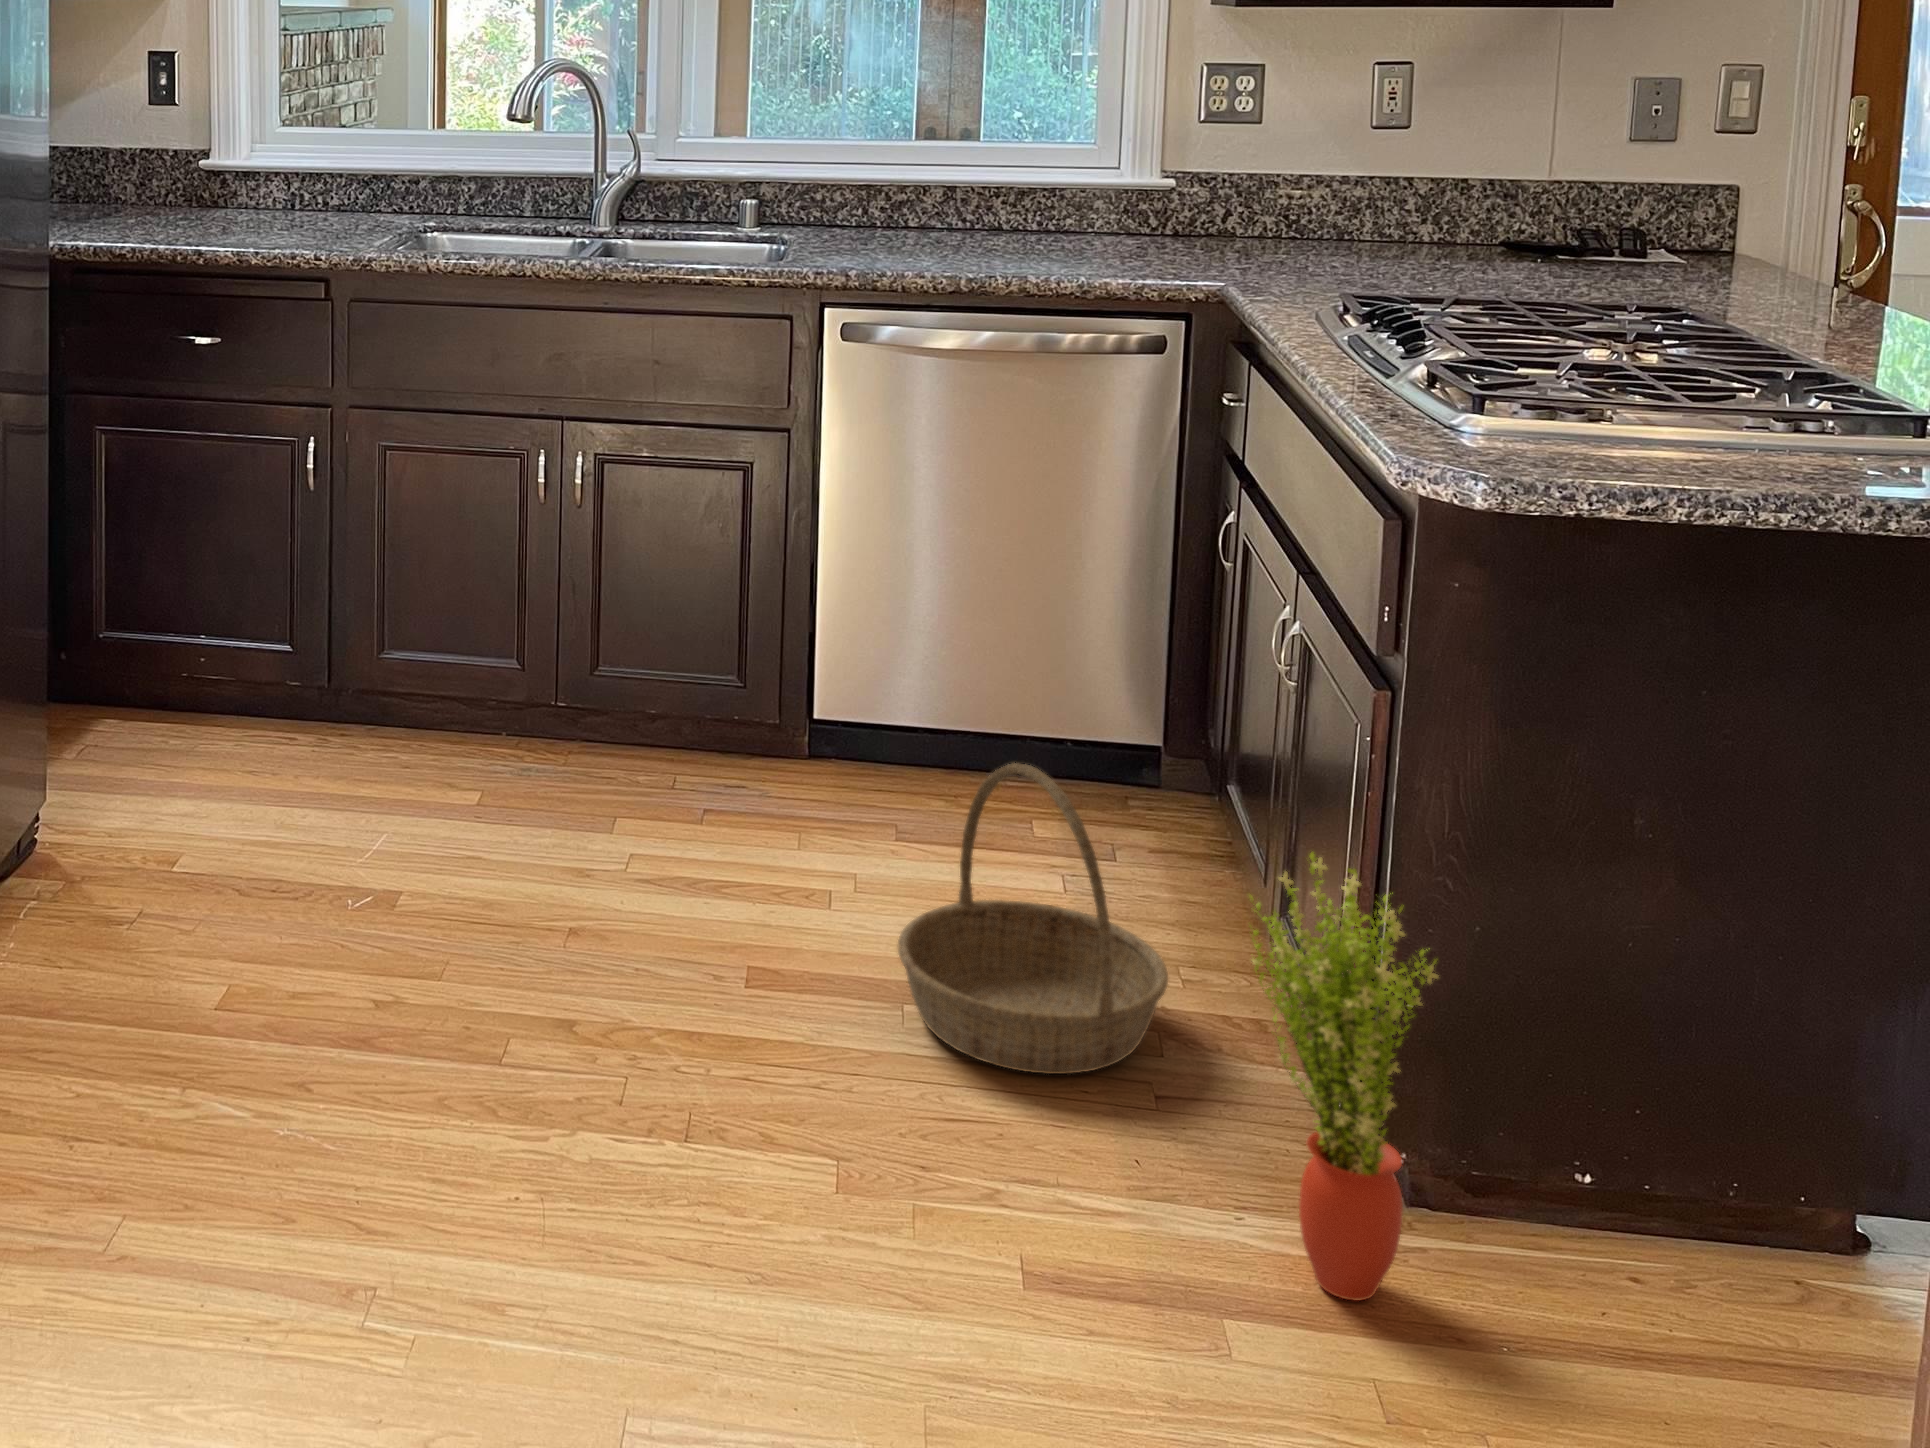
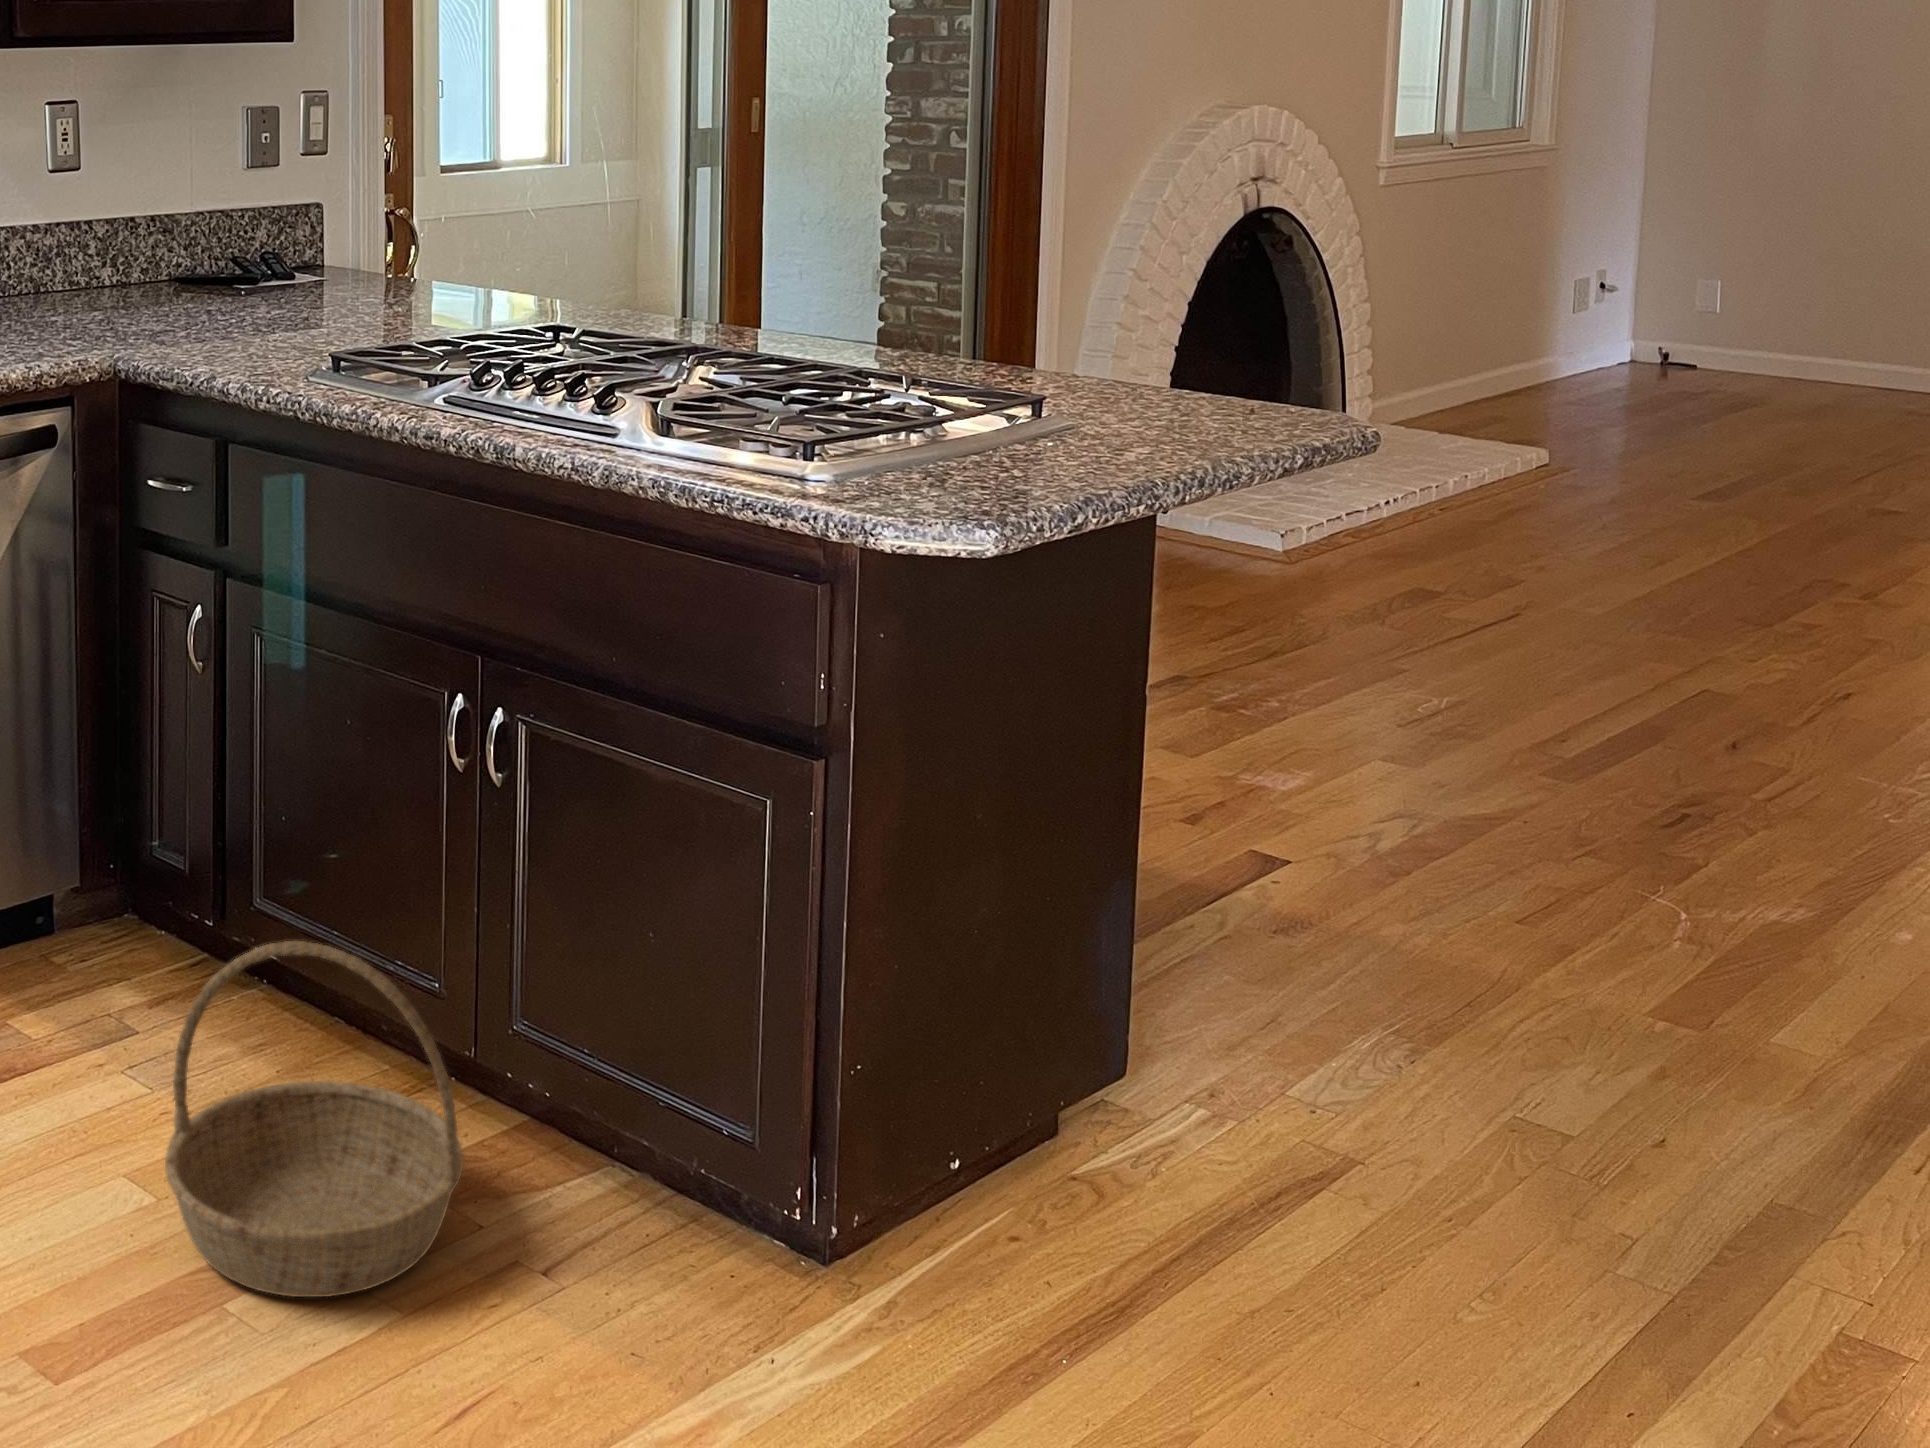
potted plant: present [1249,852,1438,1300] -> none [730,916,923,1341]

